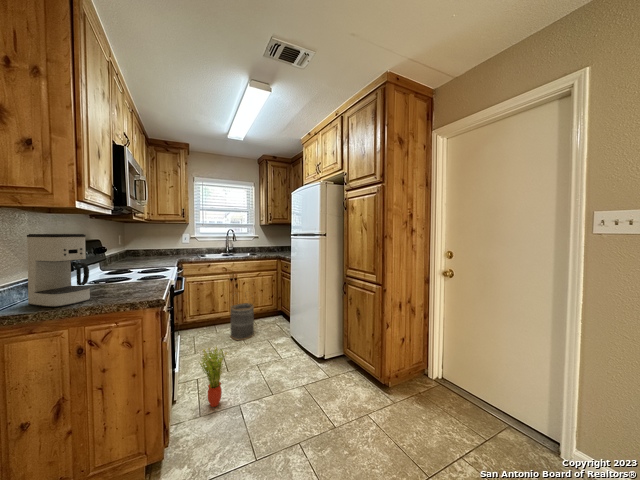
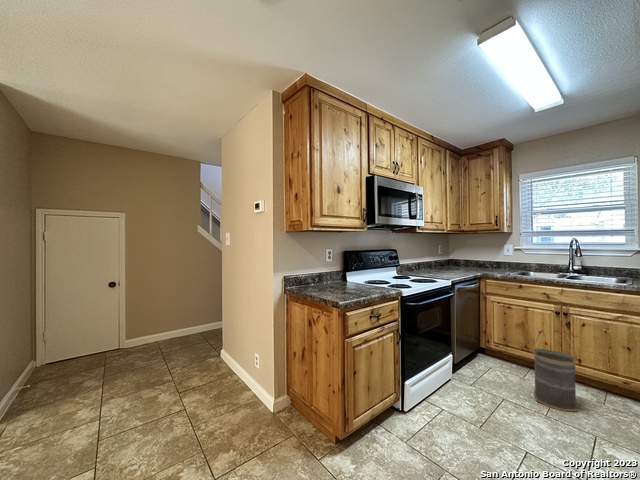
coffee maker: present [27,234,90,307] -> none [310,245,335,291]
potted plant: present [199,347,227,407] -> none [407,371,438,448]

